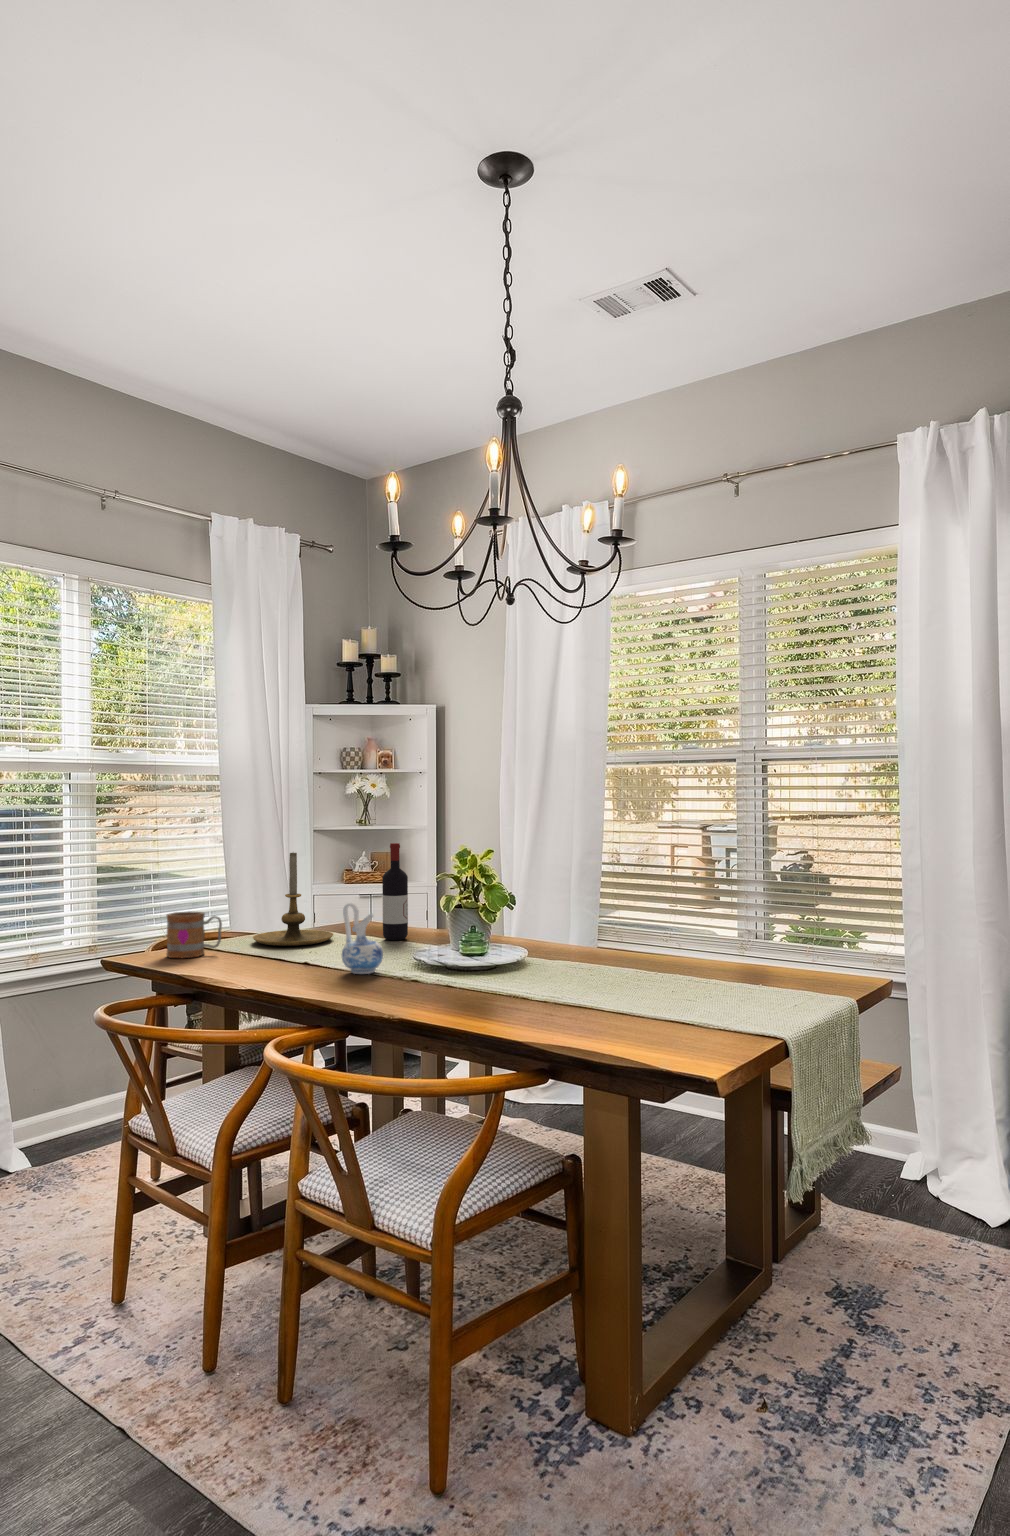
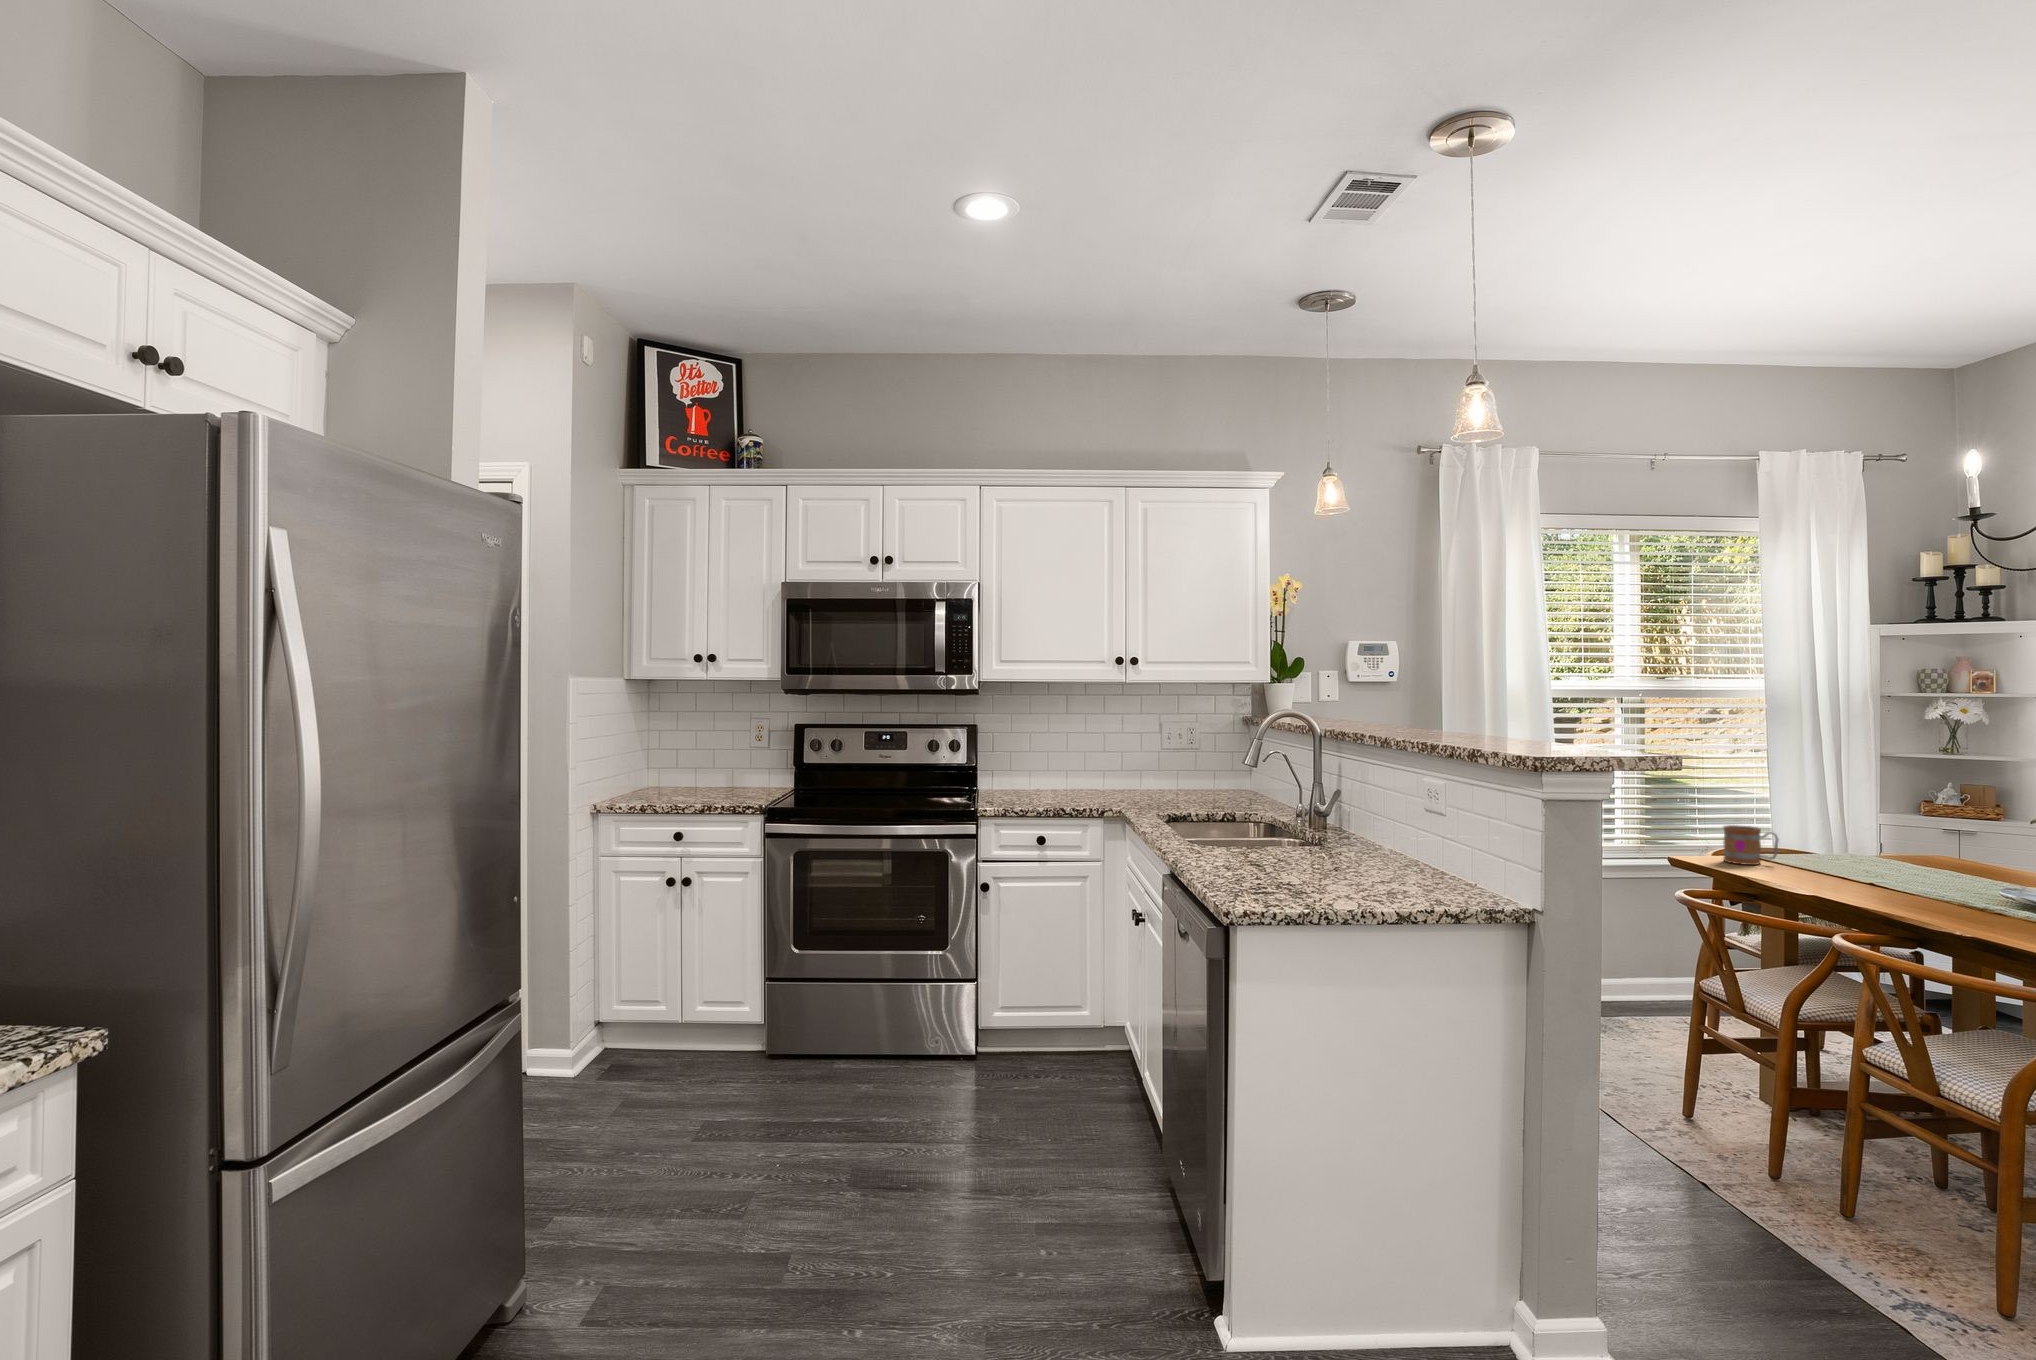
wine bottle: present [382,843,408,940] -> none [1966,781,2000,878]
candle holder: present [253,852,333,946] -> none [1810,782,1903,869]
ceramic pitcher: present [342,903,383,974] -> none [1911,835,1960,901]

